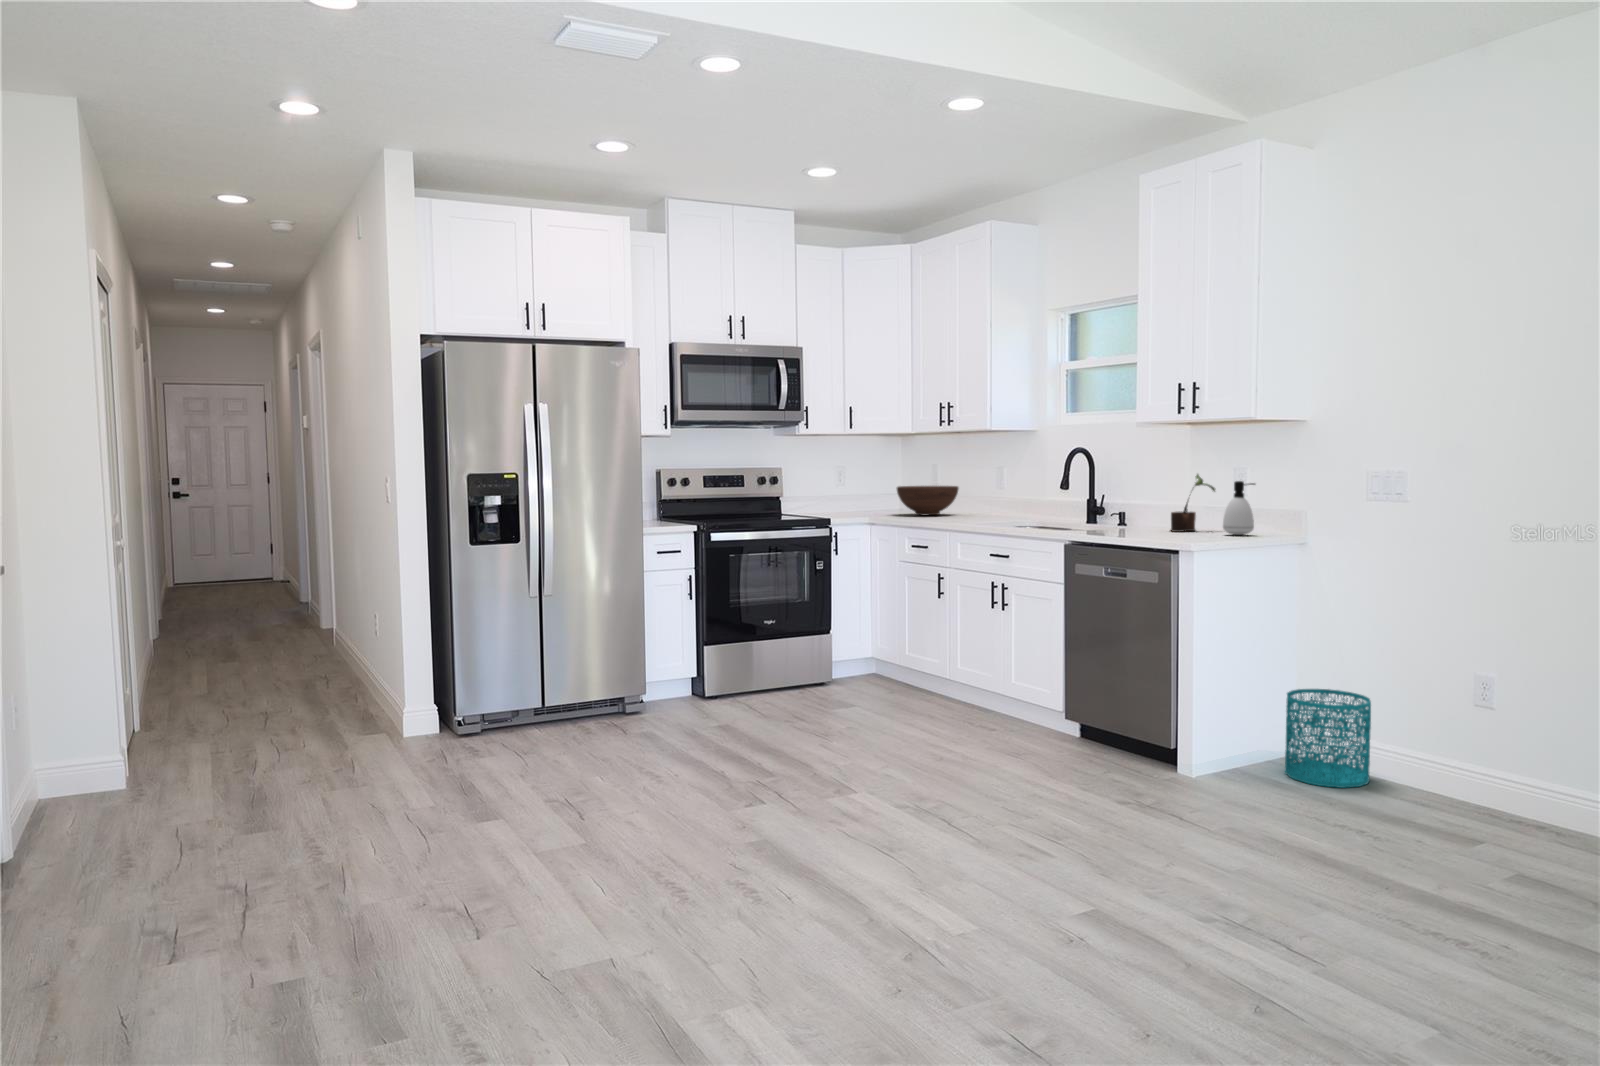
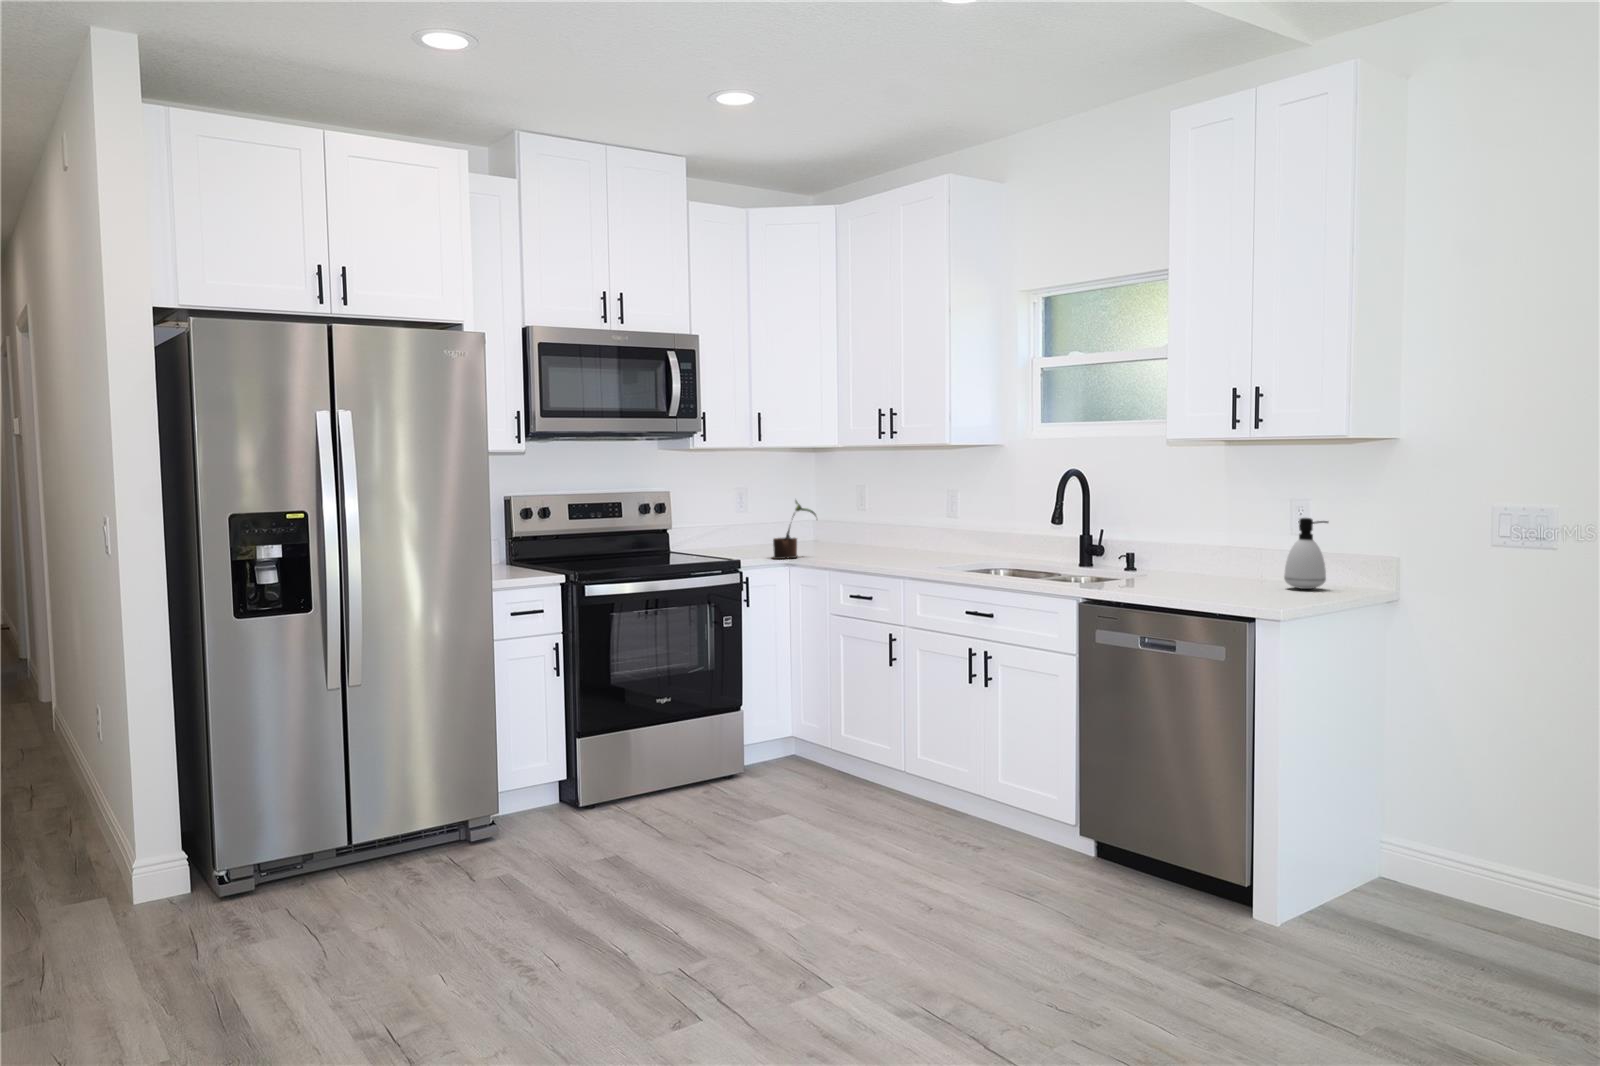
potted plant: present [1171,474,1215,532] -> present [773,501,816,559]
fruit bowl: present [897,486,959,515] -> none [819,512,898,551]
wastebasket: present [1285,689,1371,788] -> none [1388,795,1509,938]

